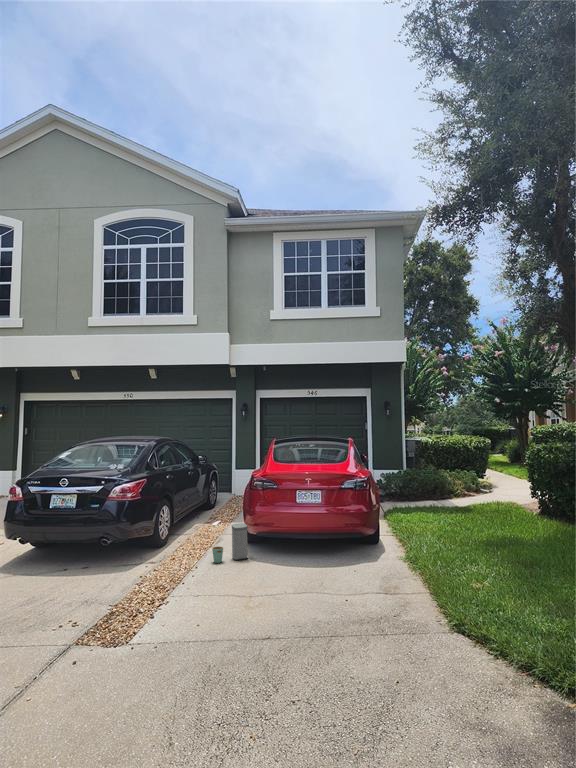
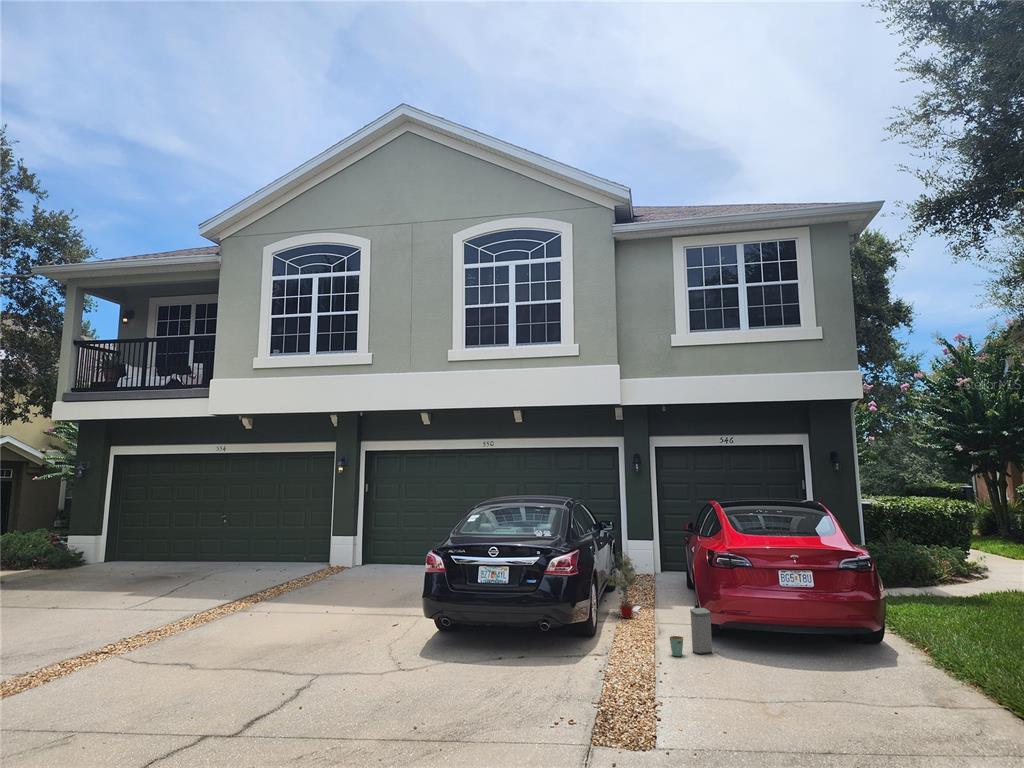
potted tree: none [186,479,212,532] -> present [606,552,636,618]

